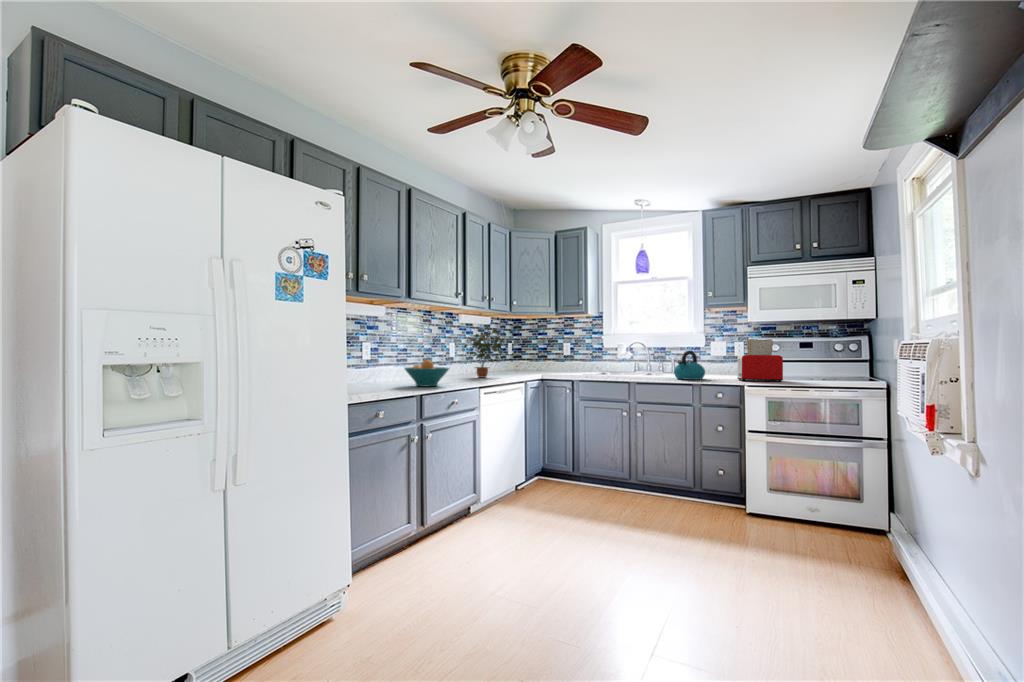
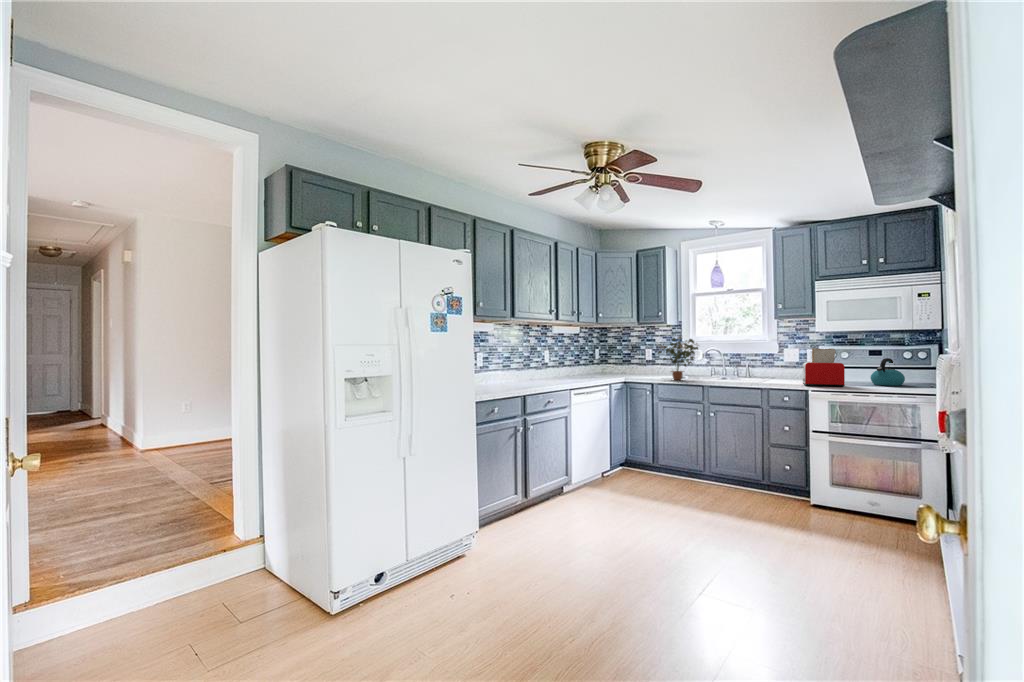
potted plant: present [464,327,504,378] -> present [658,336,698,380]
kettle: present [674,351,705,380] -> present [871,358,905,386]
fruit bowl: present [405,360,449,386] -> none [509,367,546,389]

